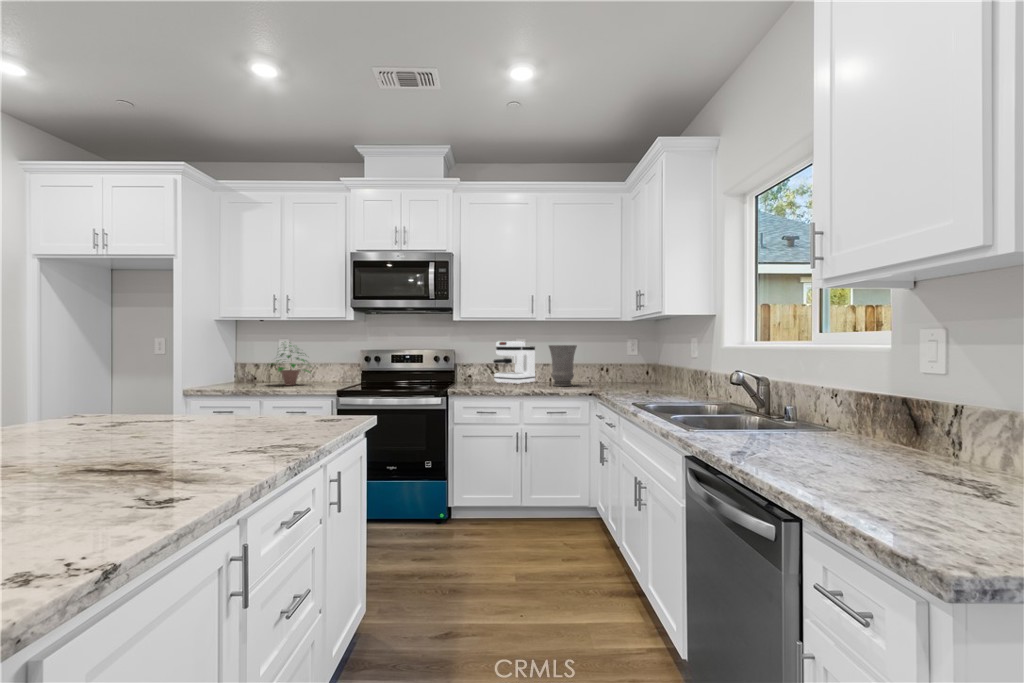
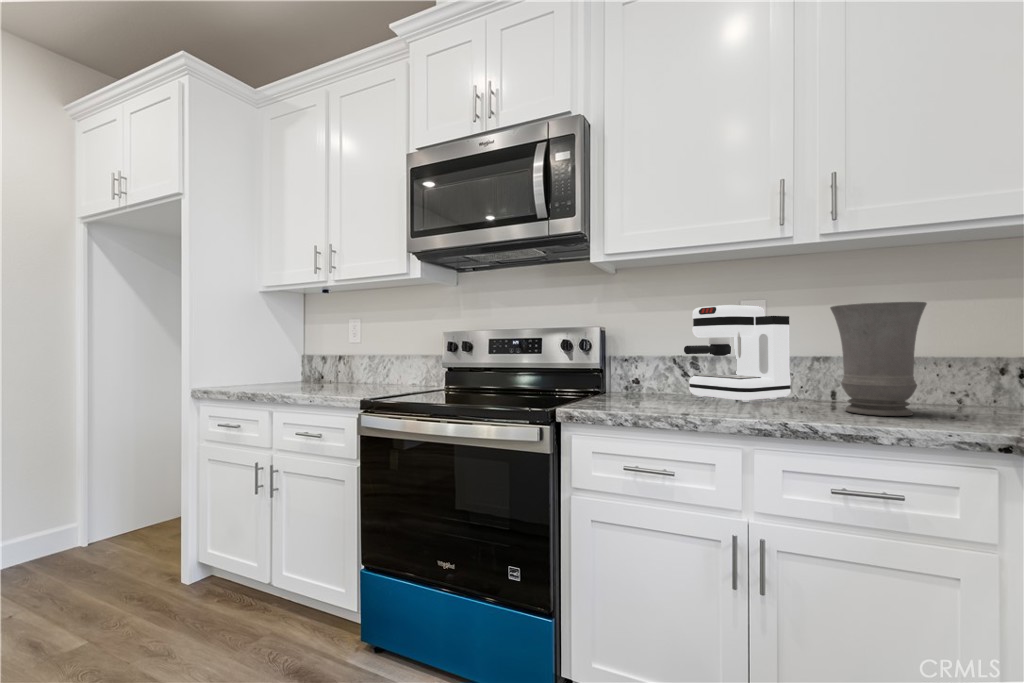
potted plant: present [269,345,310,386] -> none [304,319,375,389]

